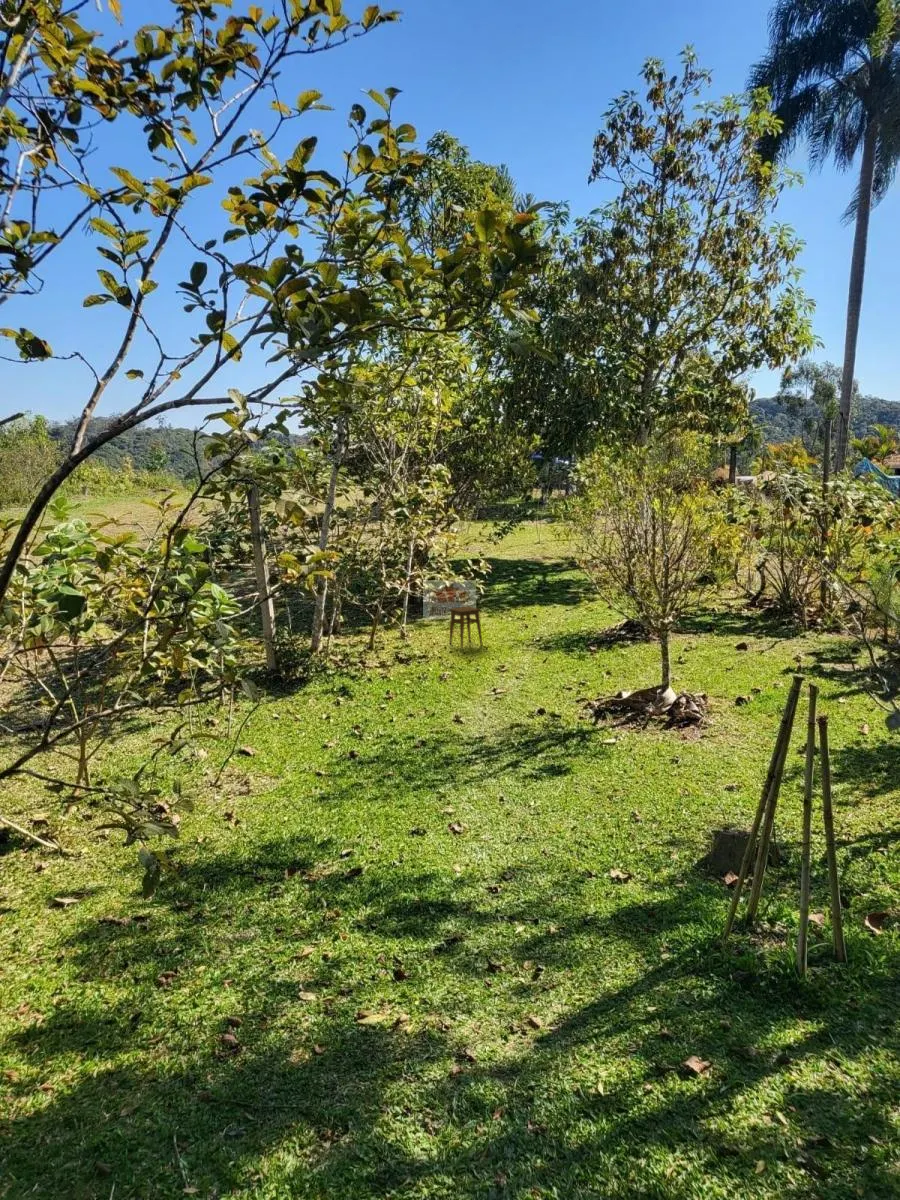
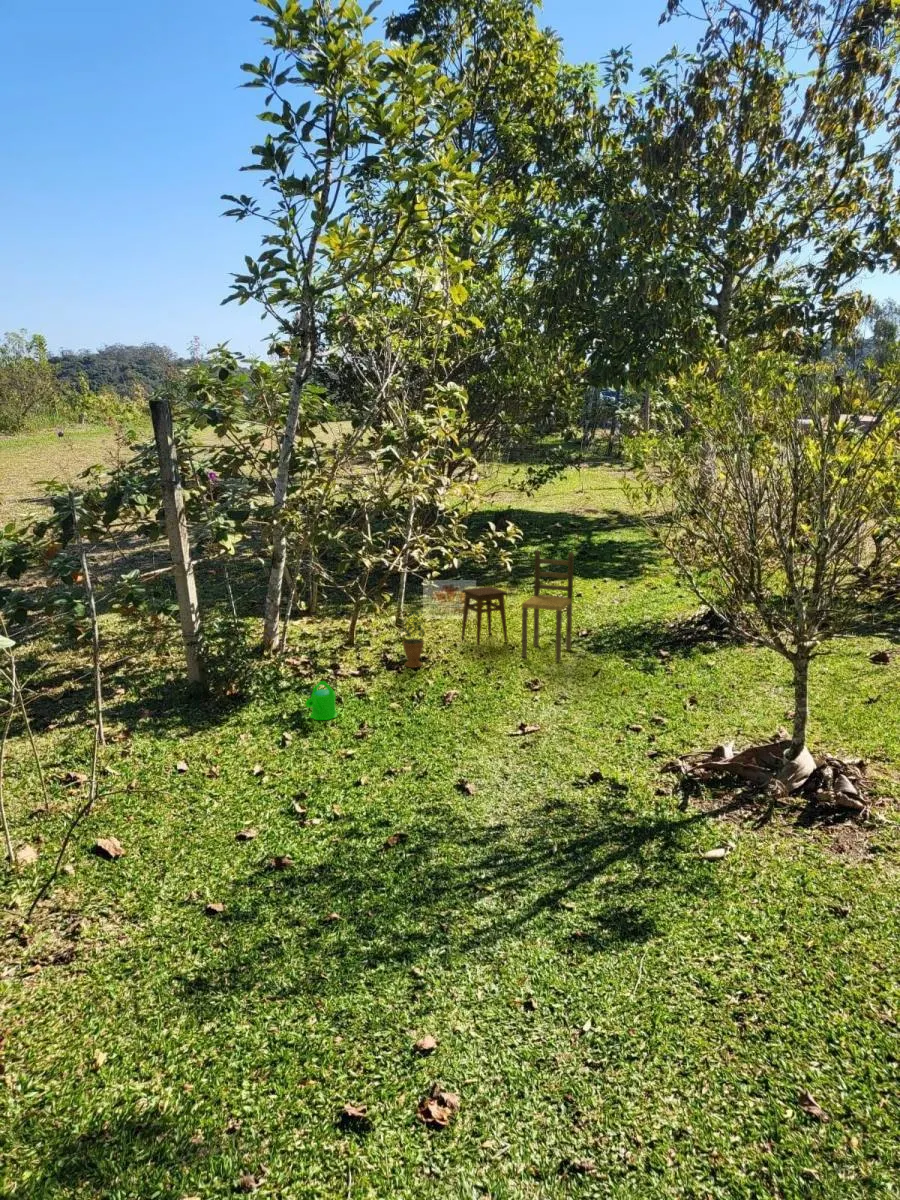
chair: none [492,579,527,655] -> present [522,550,574,661]
potted plant: none [405,617,425,661] -> present [398,607,424,668]
watering can: none [350,665,370,691] -> present [306,681,338,720]

